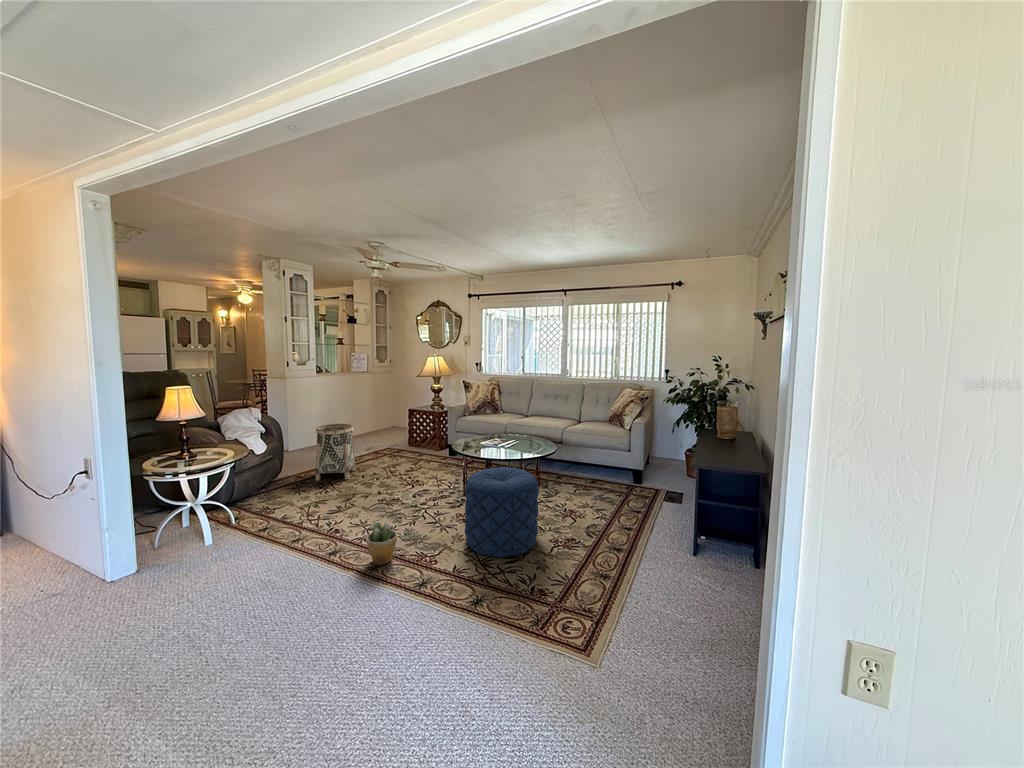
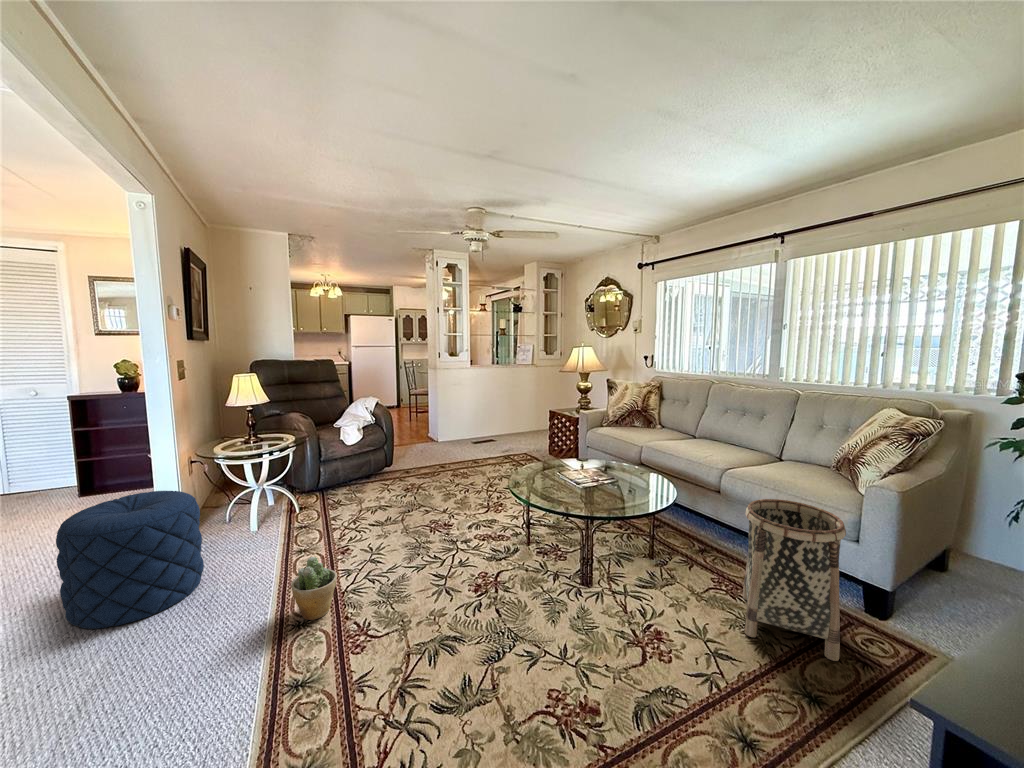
basket: present [315,424,356,481] -> present [743,499,846,661]
pouf: present [465,467,539,557] -> present [56,491,204,629]

